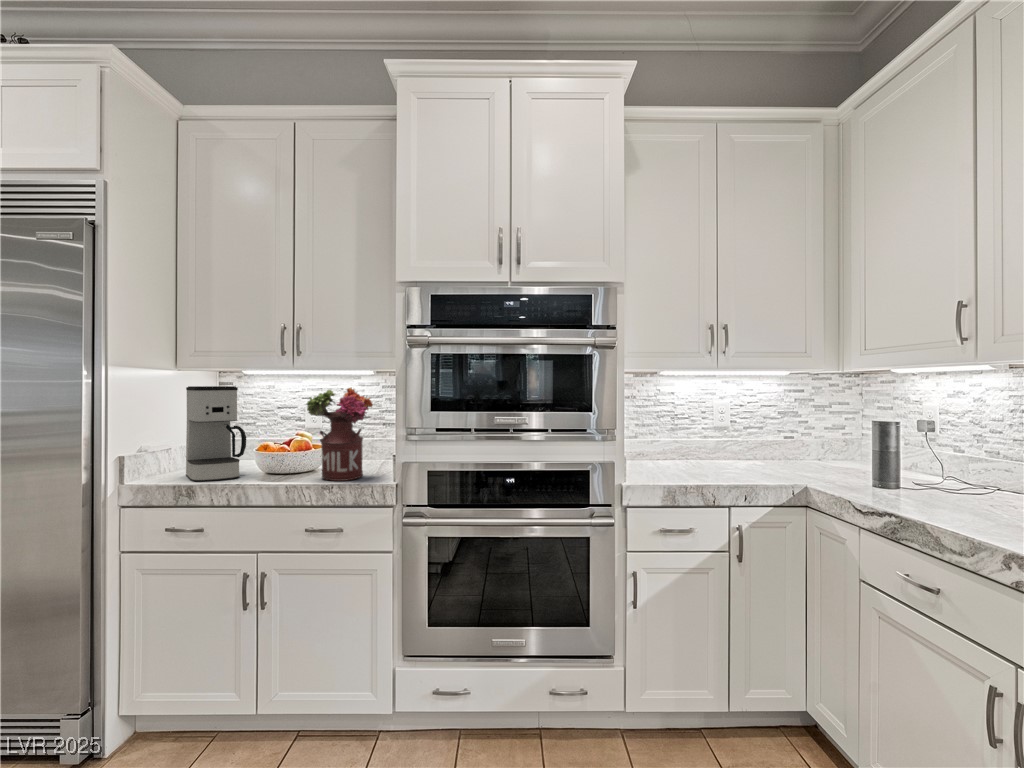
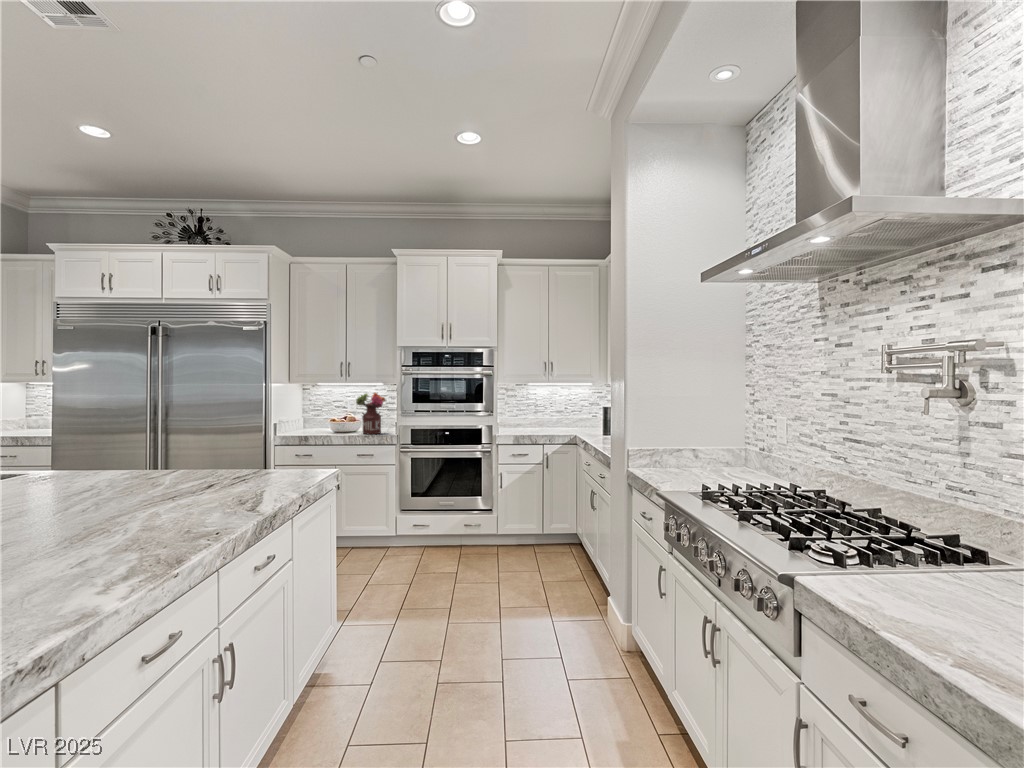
coffee maker: present [186,386,246,482] -> none [299,392,327,435]

